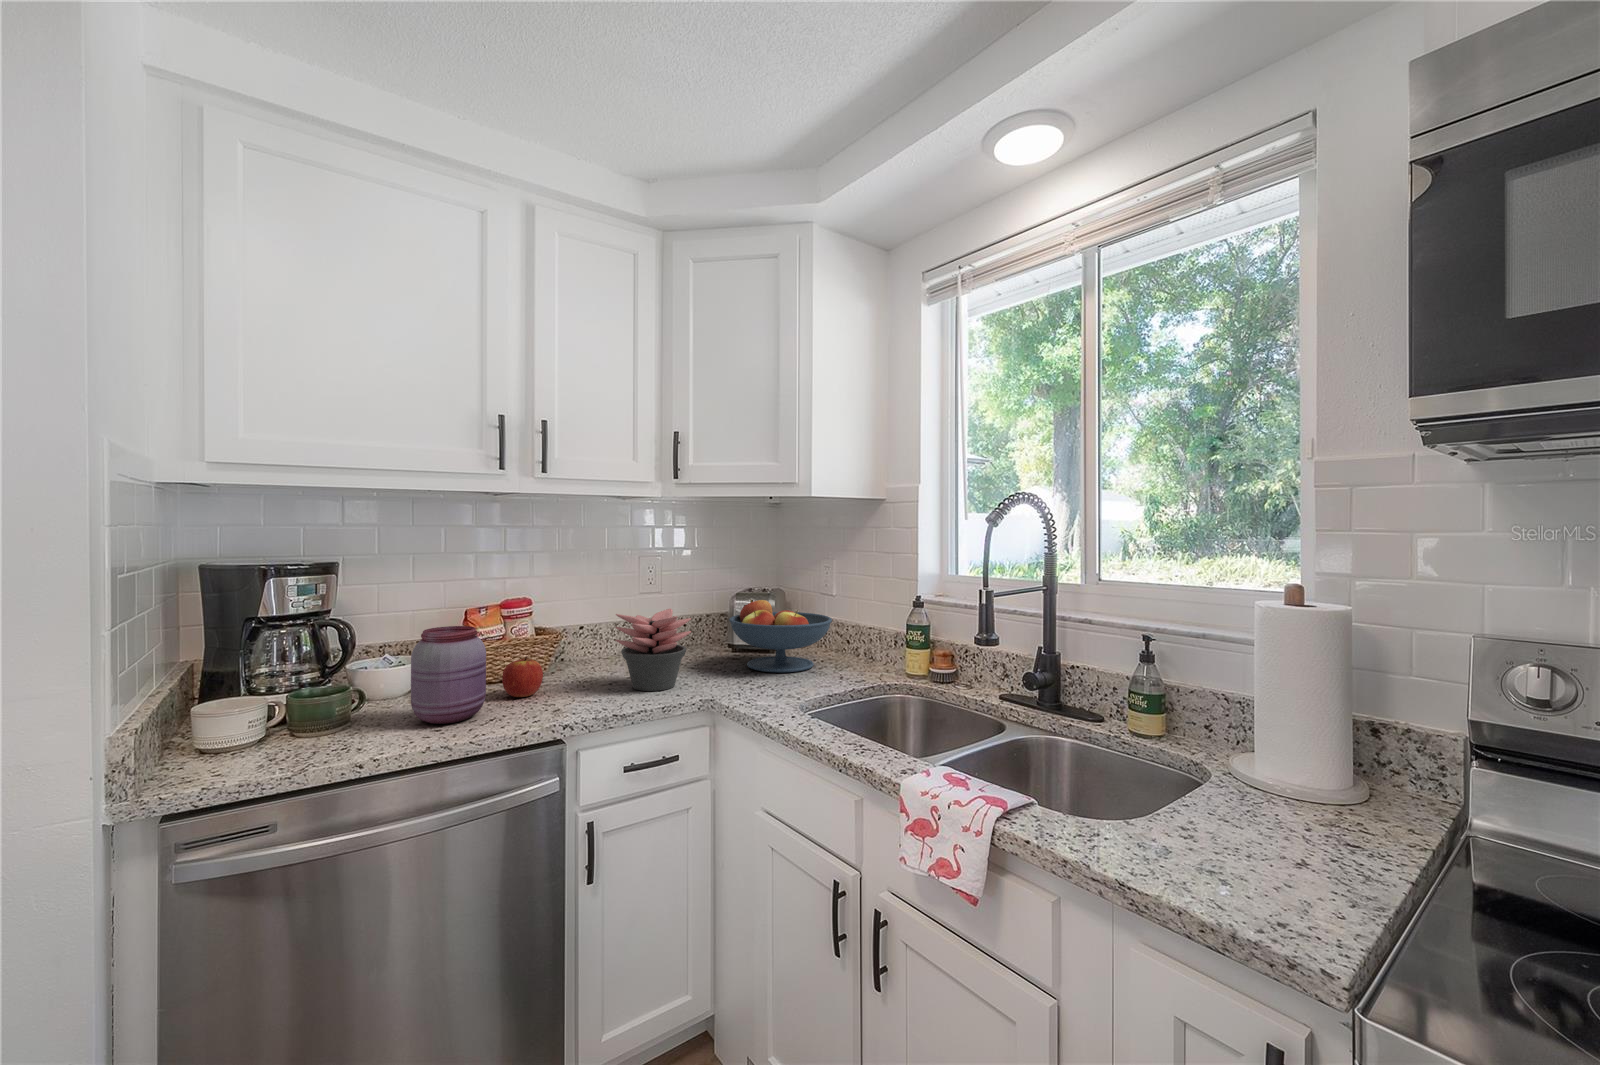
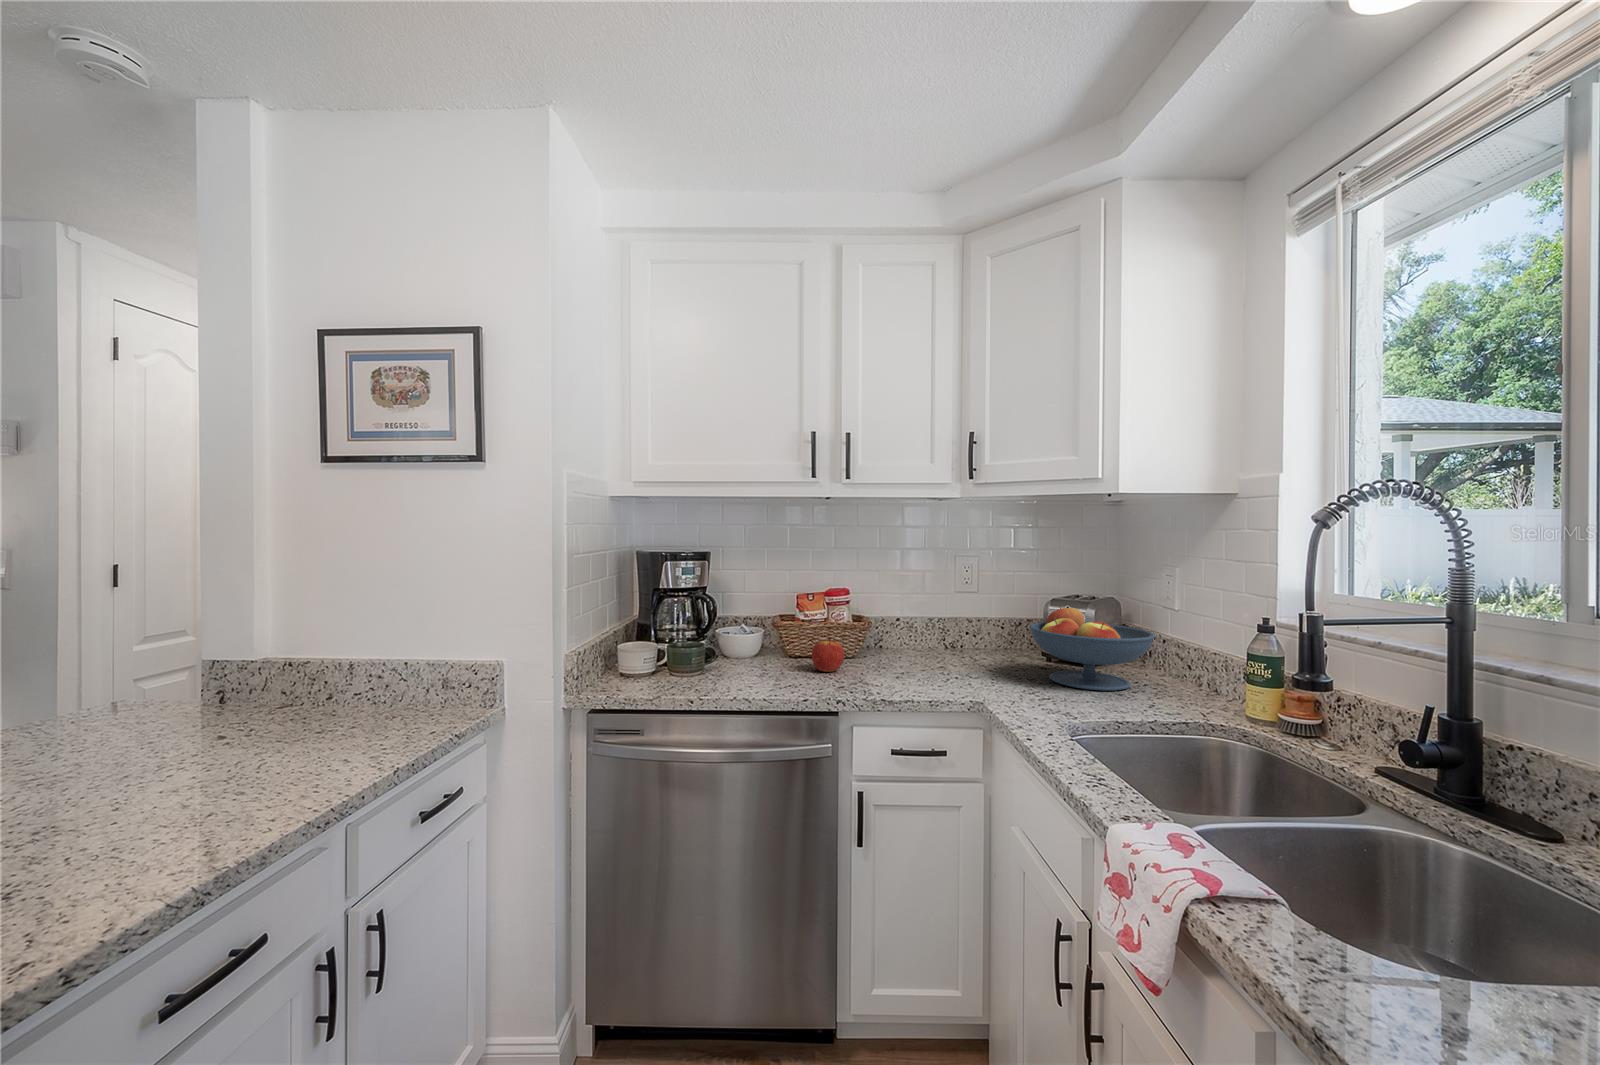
succulent plant: present [616,609,691,691] -> none [904,608,976,685]
jar: present [411,626,486,724] -> none [738,605,790,682]

